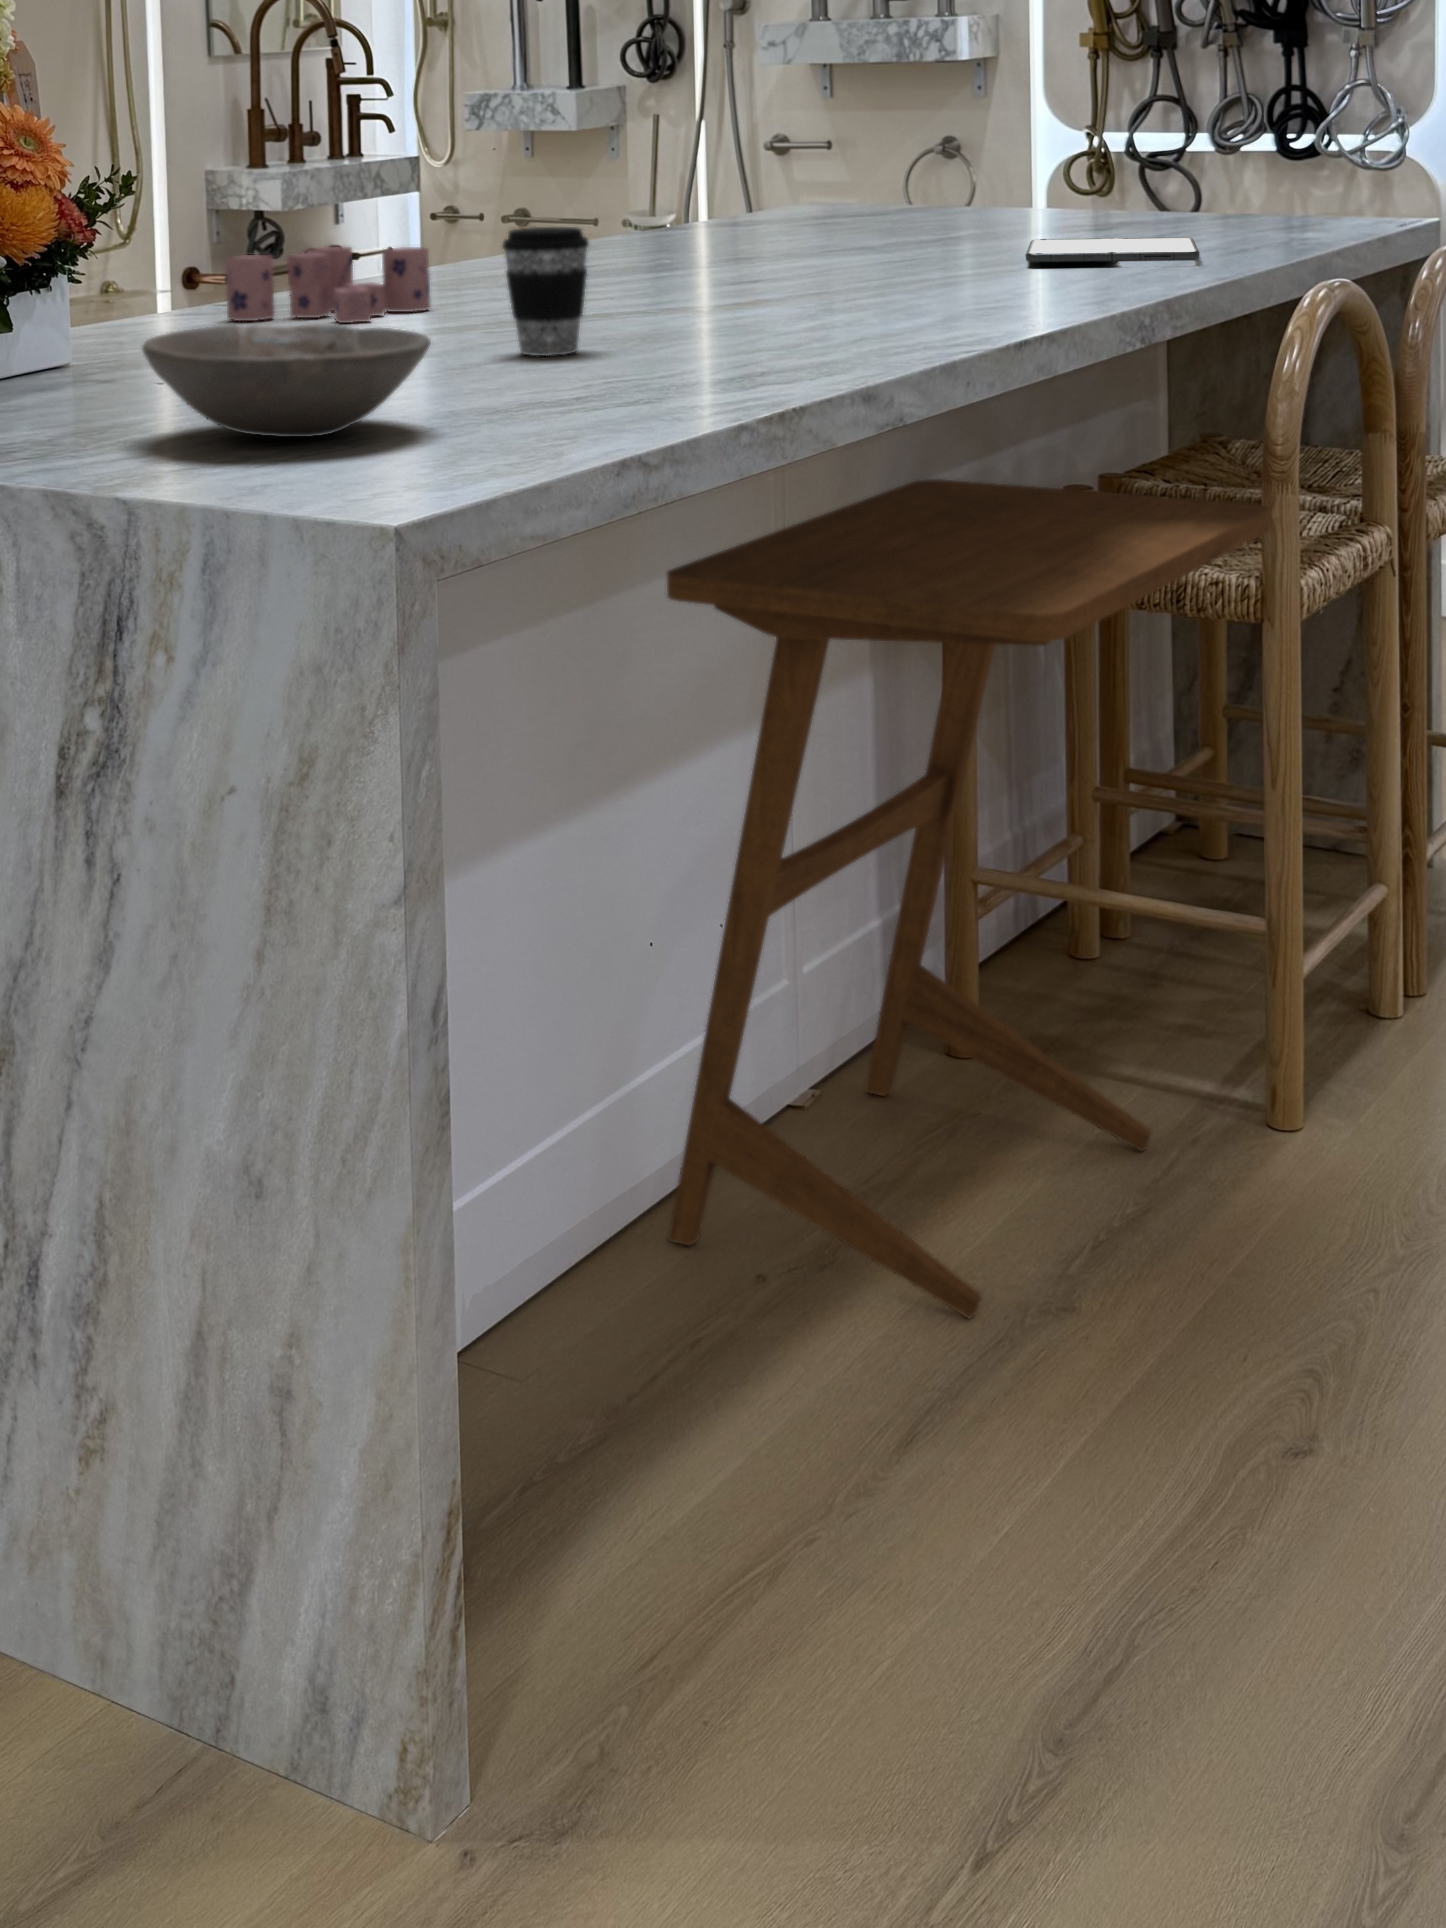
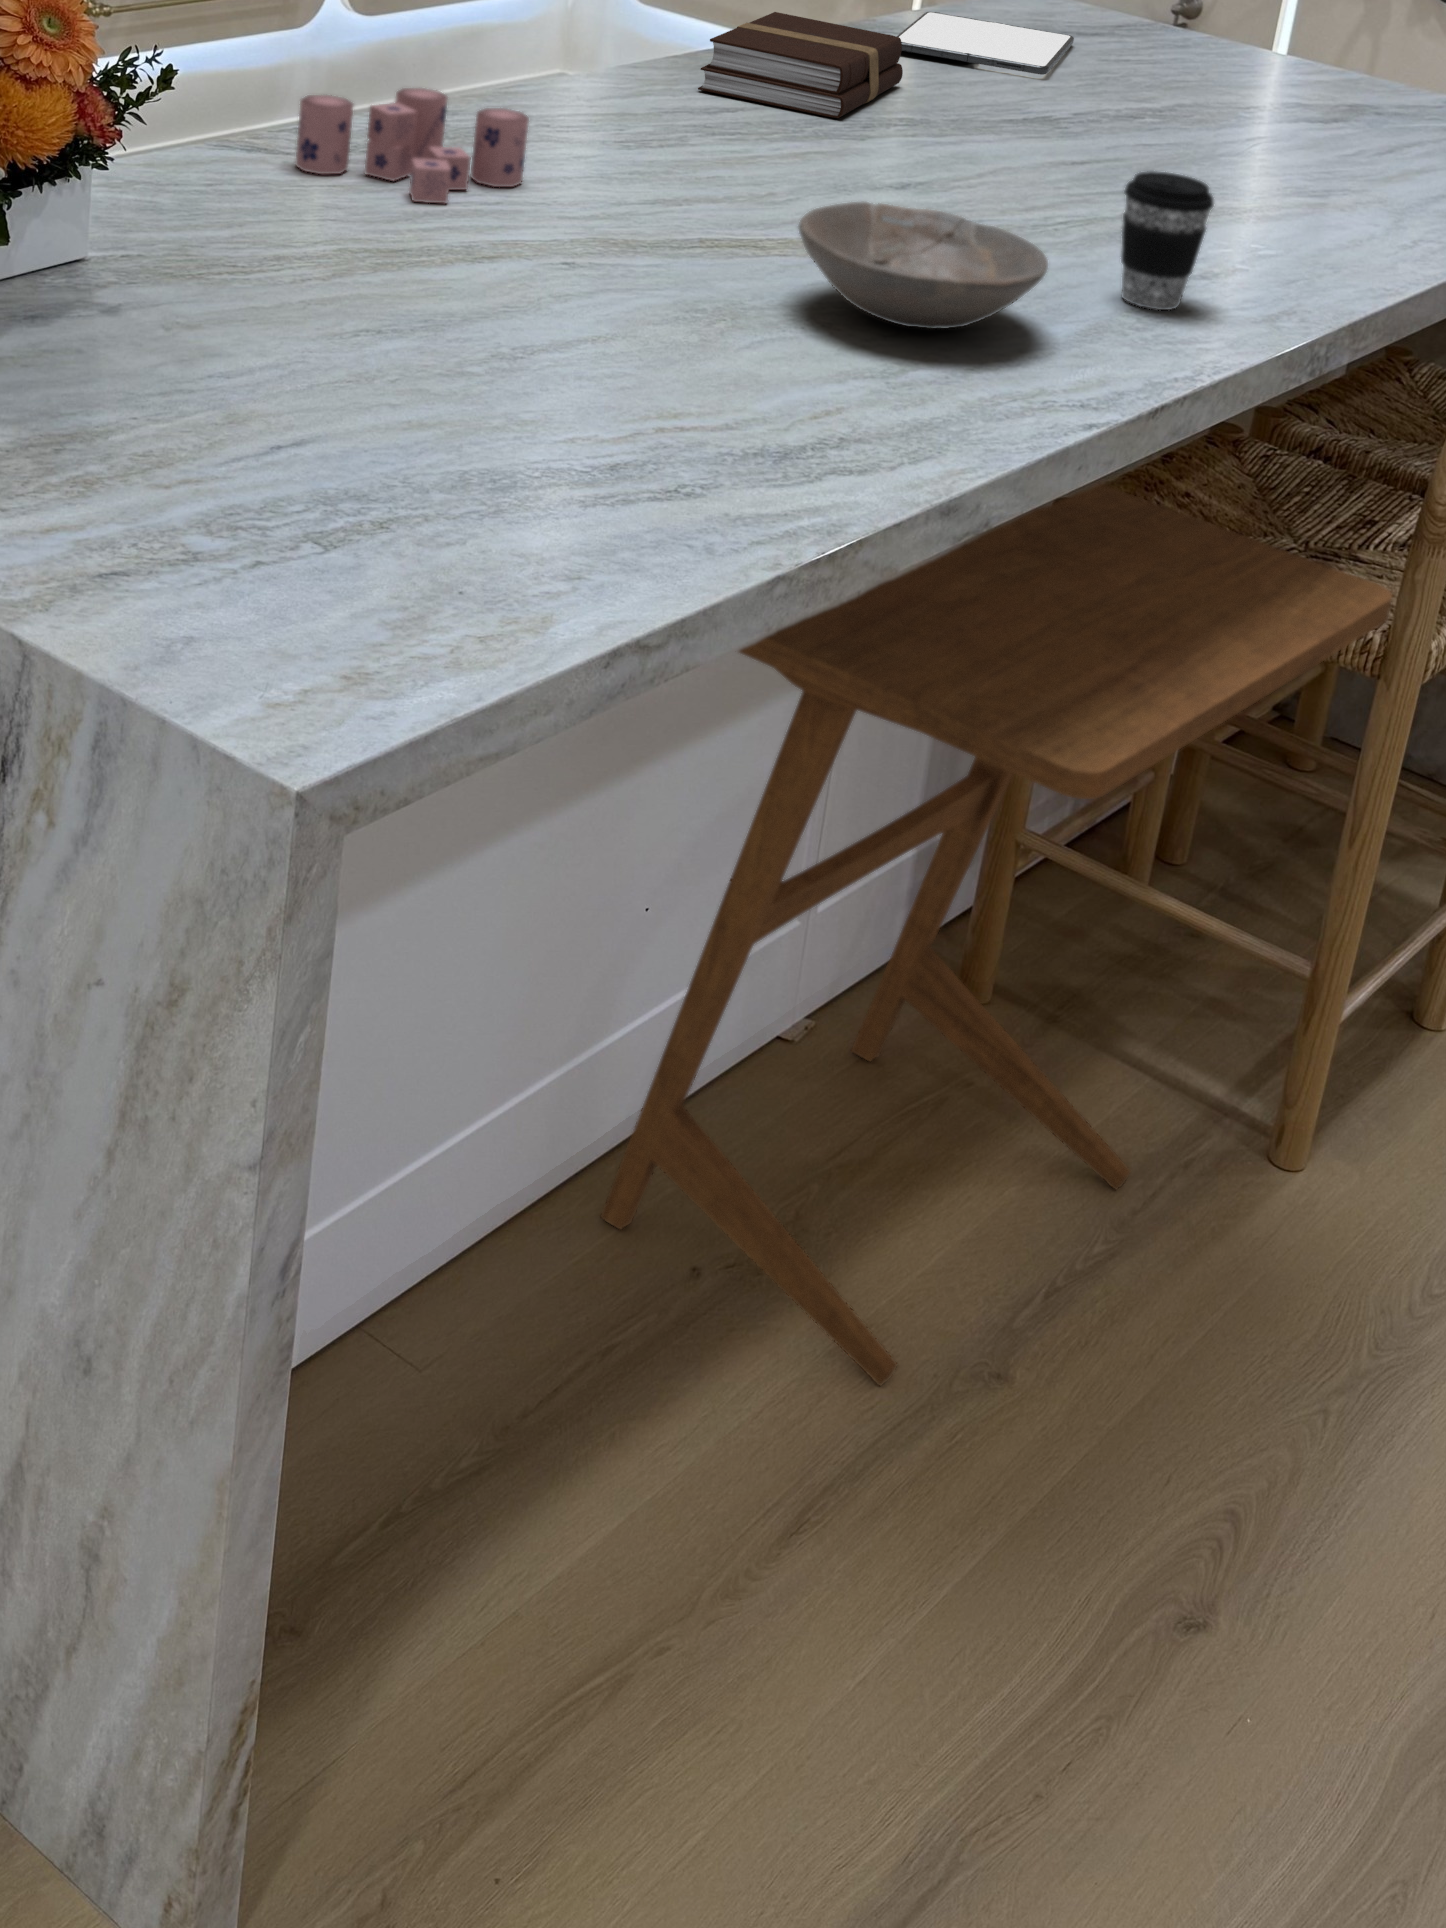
book: none [557,205,732,265] -> present [698,12,903,118]
coffee cup: present [503,227,589,356] -> present [1121,171,1214,310]
tablet: present [1026,237,1200,265] -> present [896,12,1074,75]
bowl: present [142,324,431,437] -> present [799,202,1048,329]

